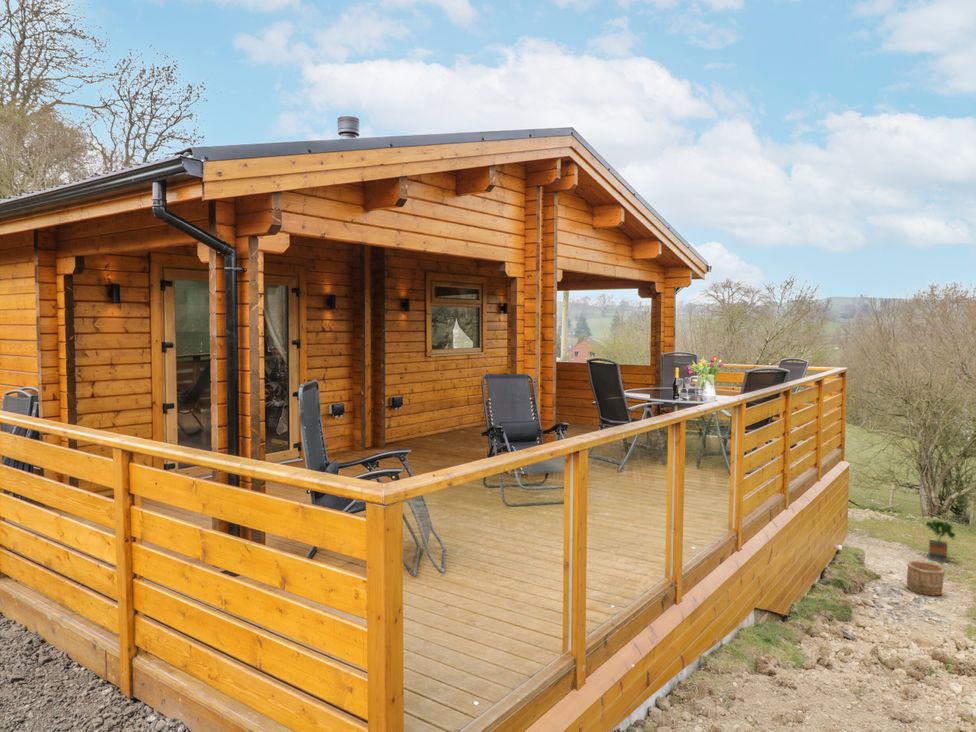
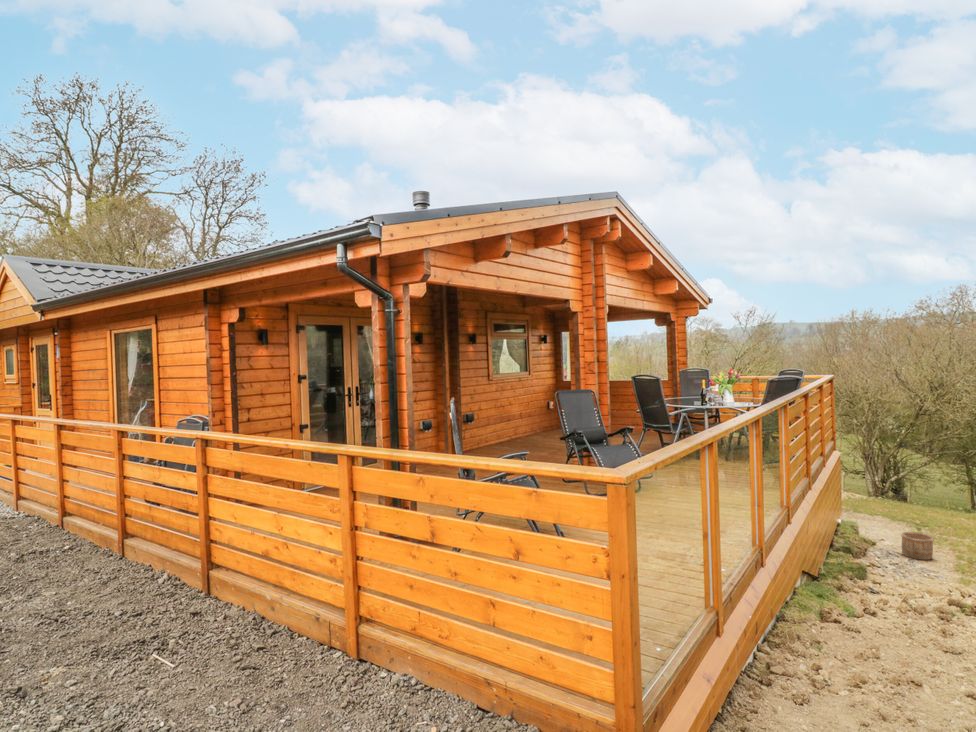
potted tree: present [926,521,955,562] -> none [906,498,934,533]

